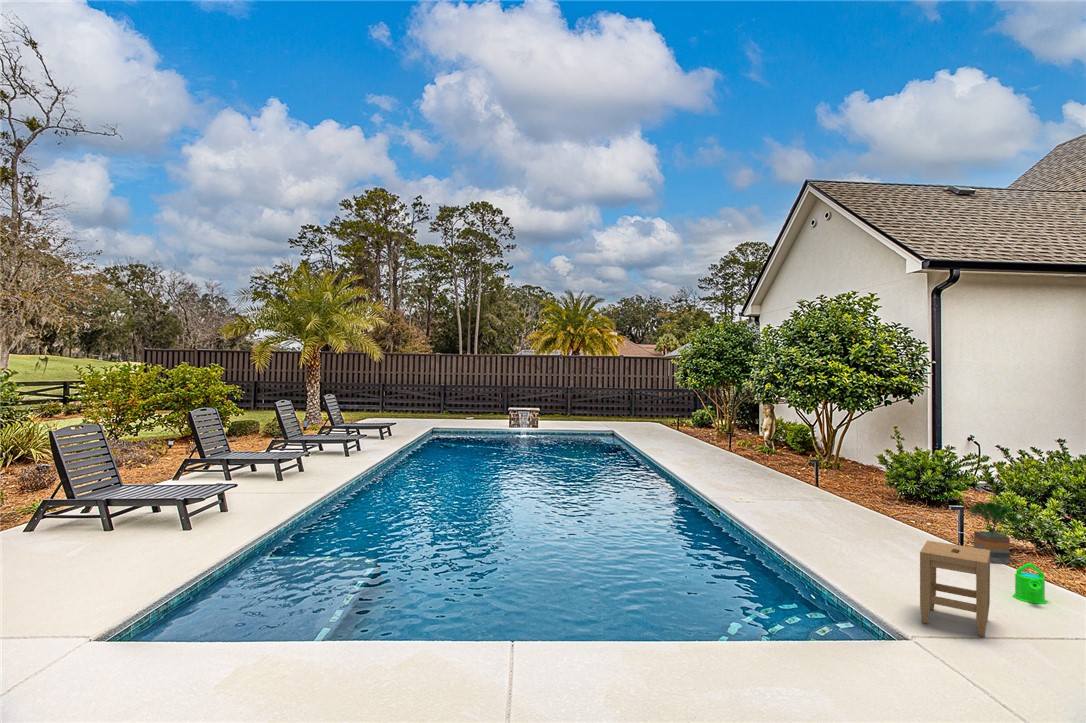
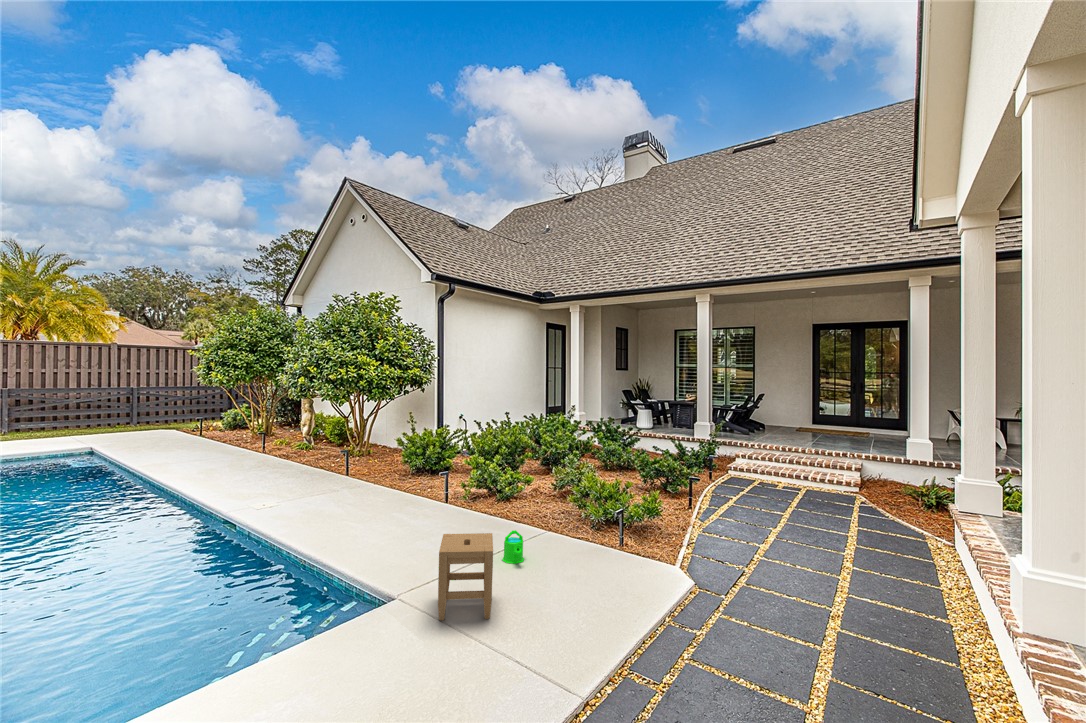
potted tree: present [970,502,1021,564] -> none [468,475,504,528]

